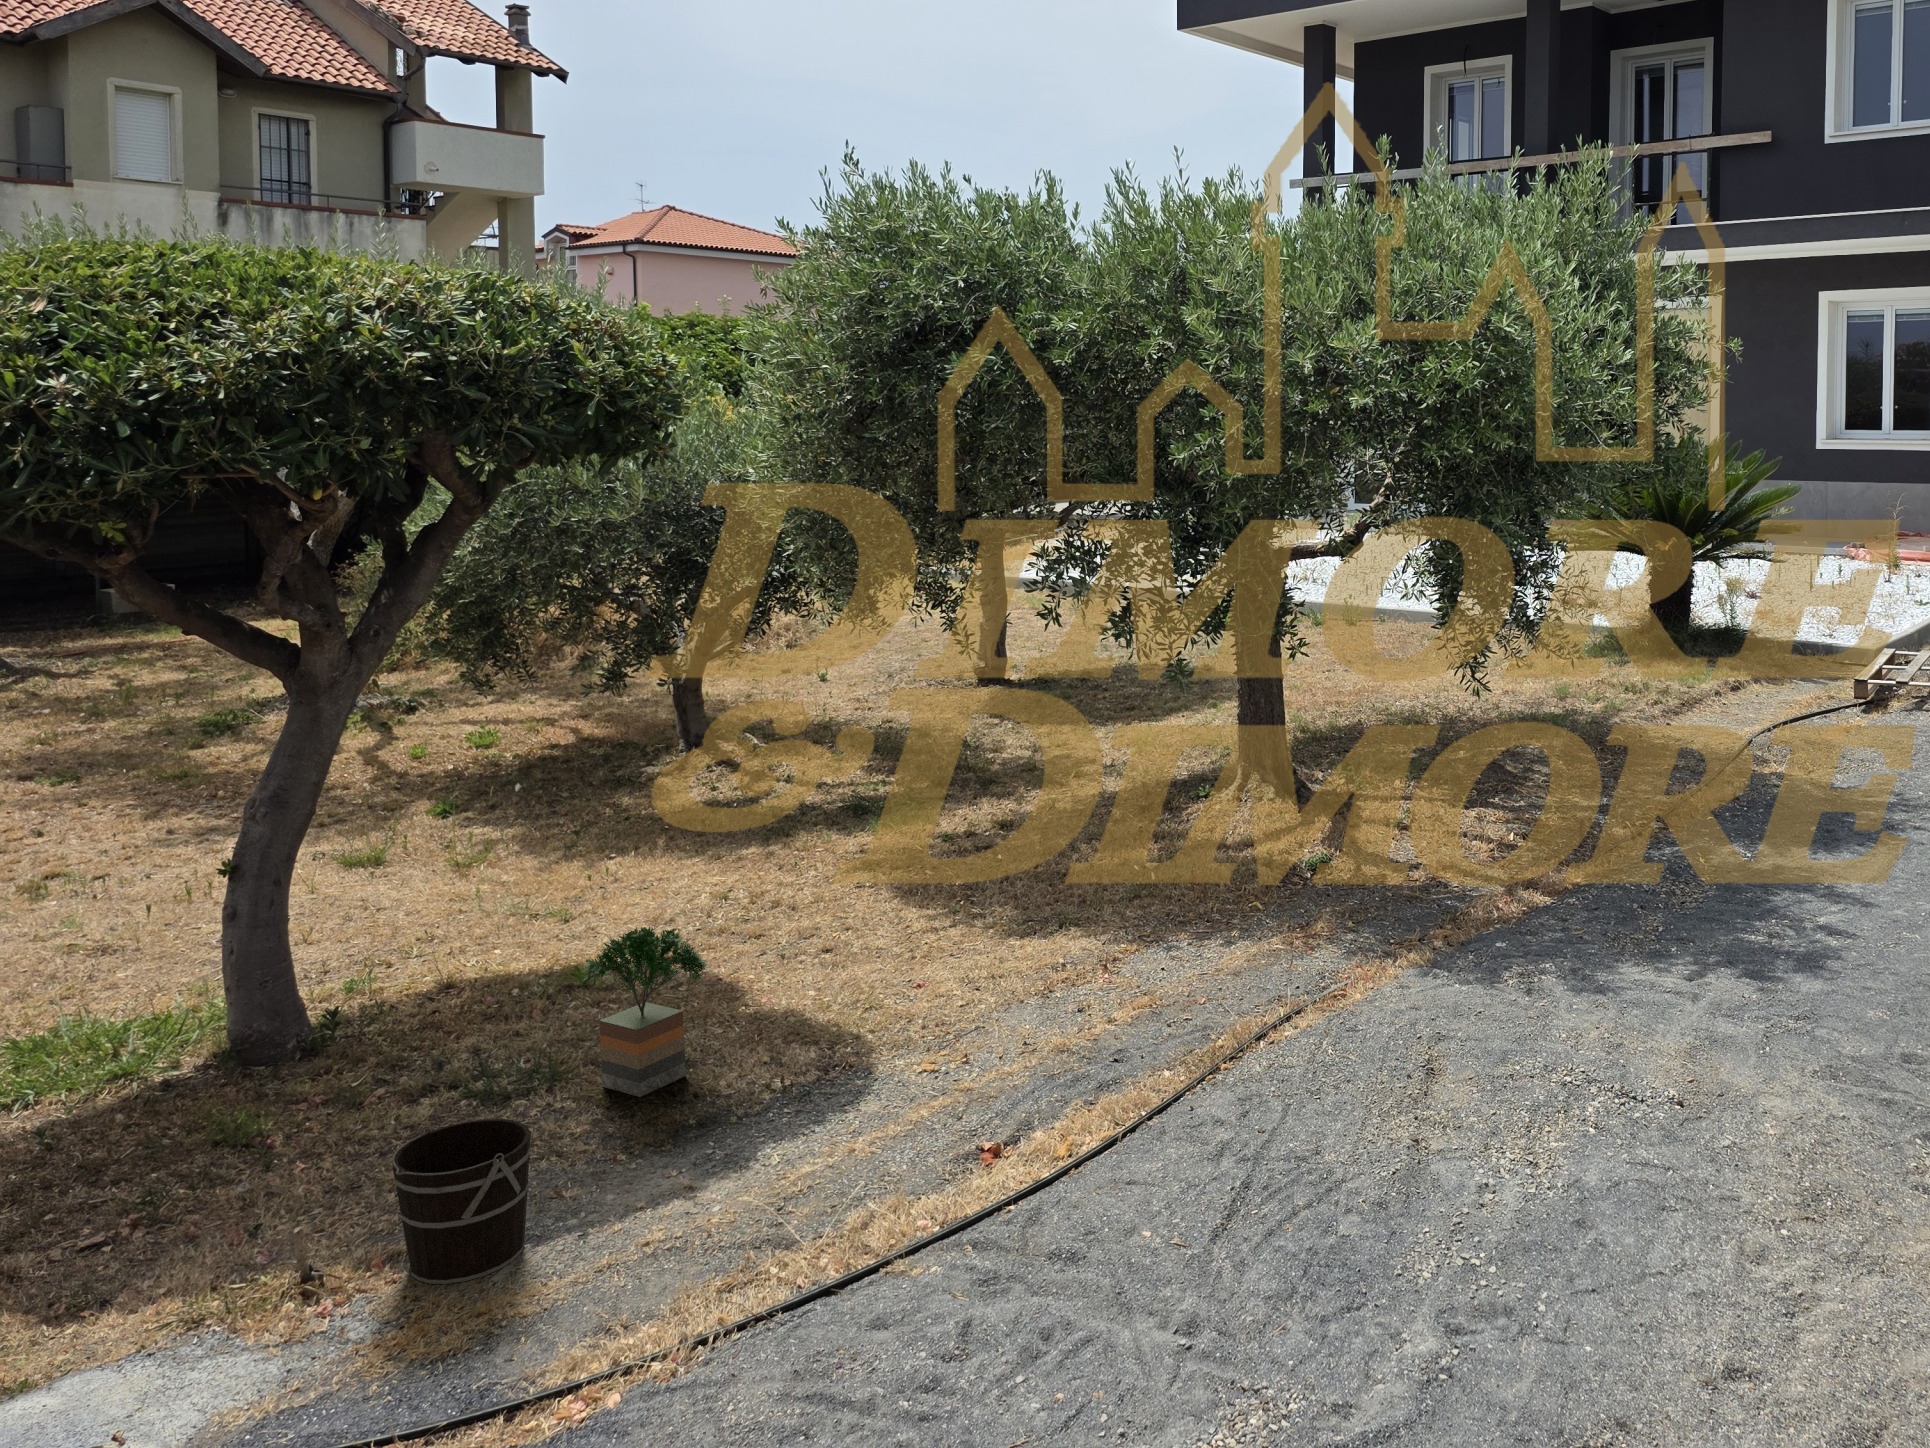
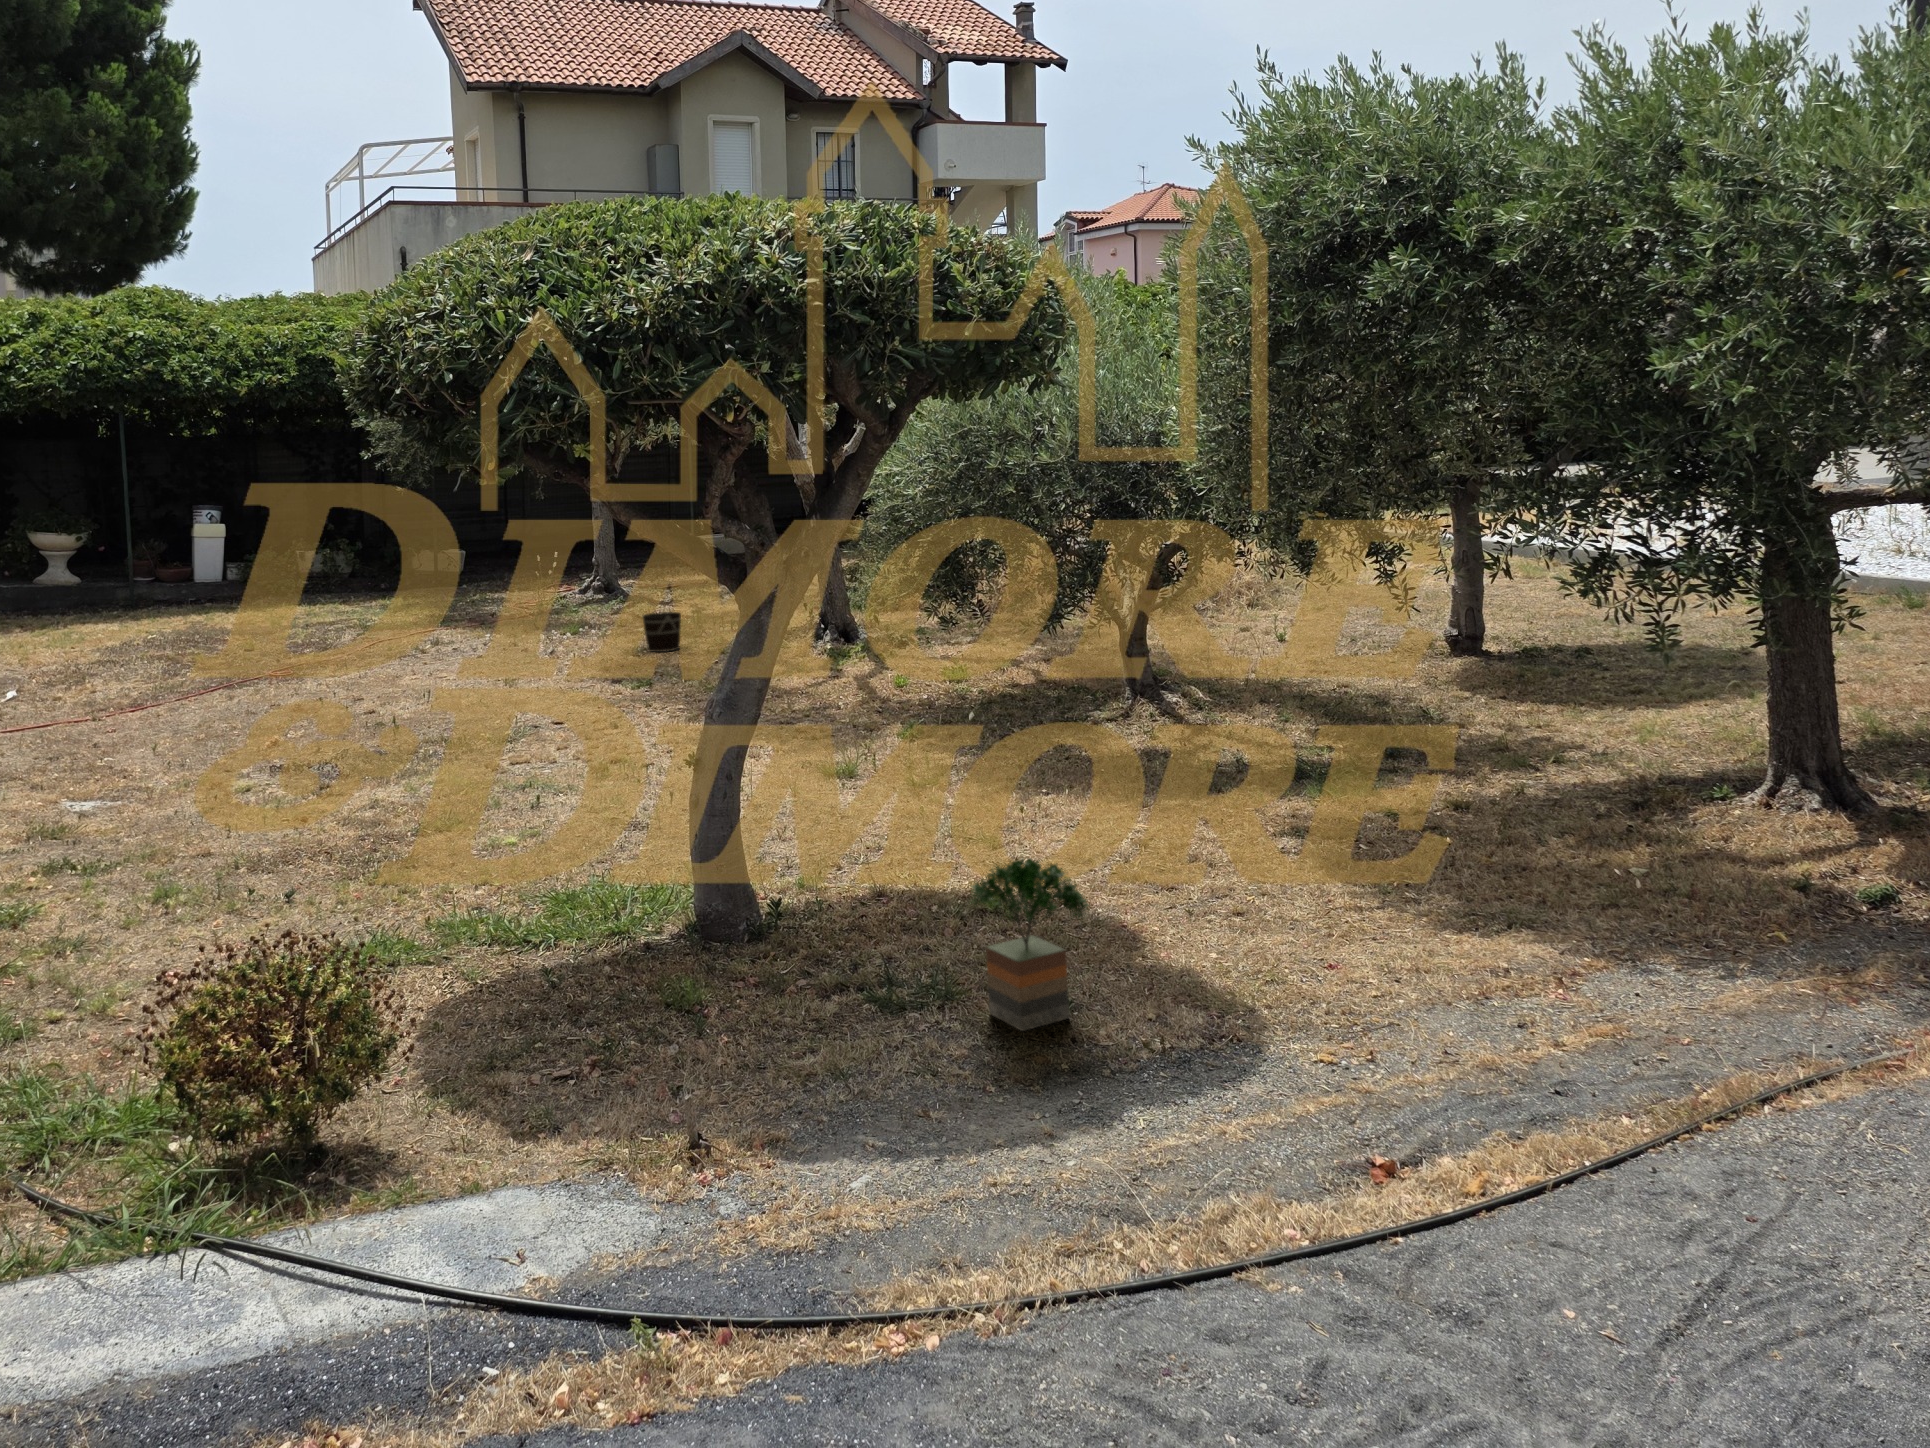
bucket: present [391,1119,531,1284] -> present [643,612,681,652]

